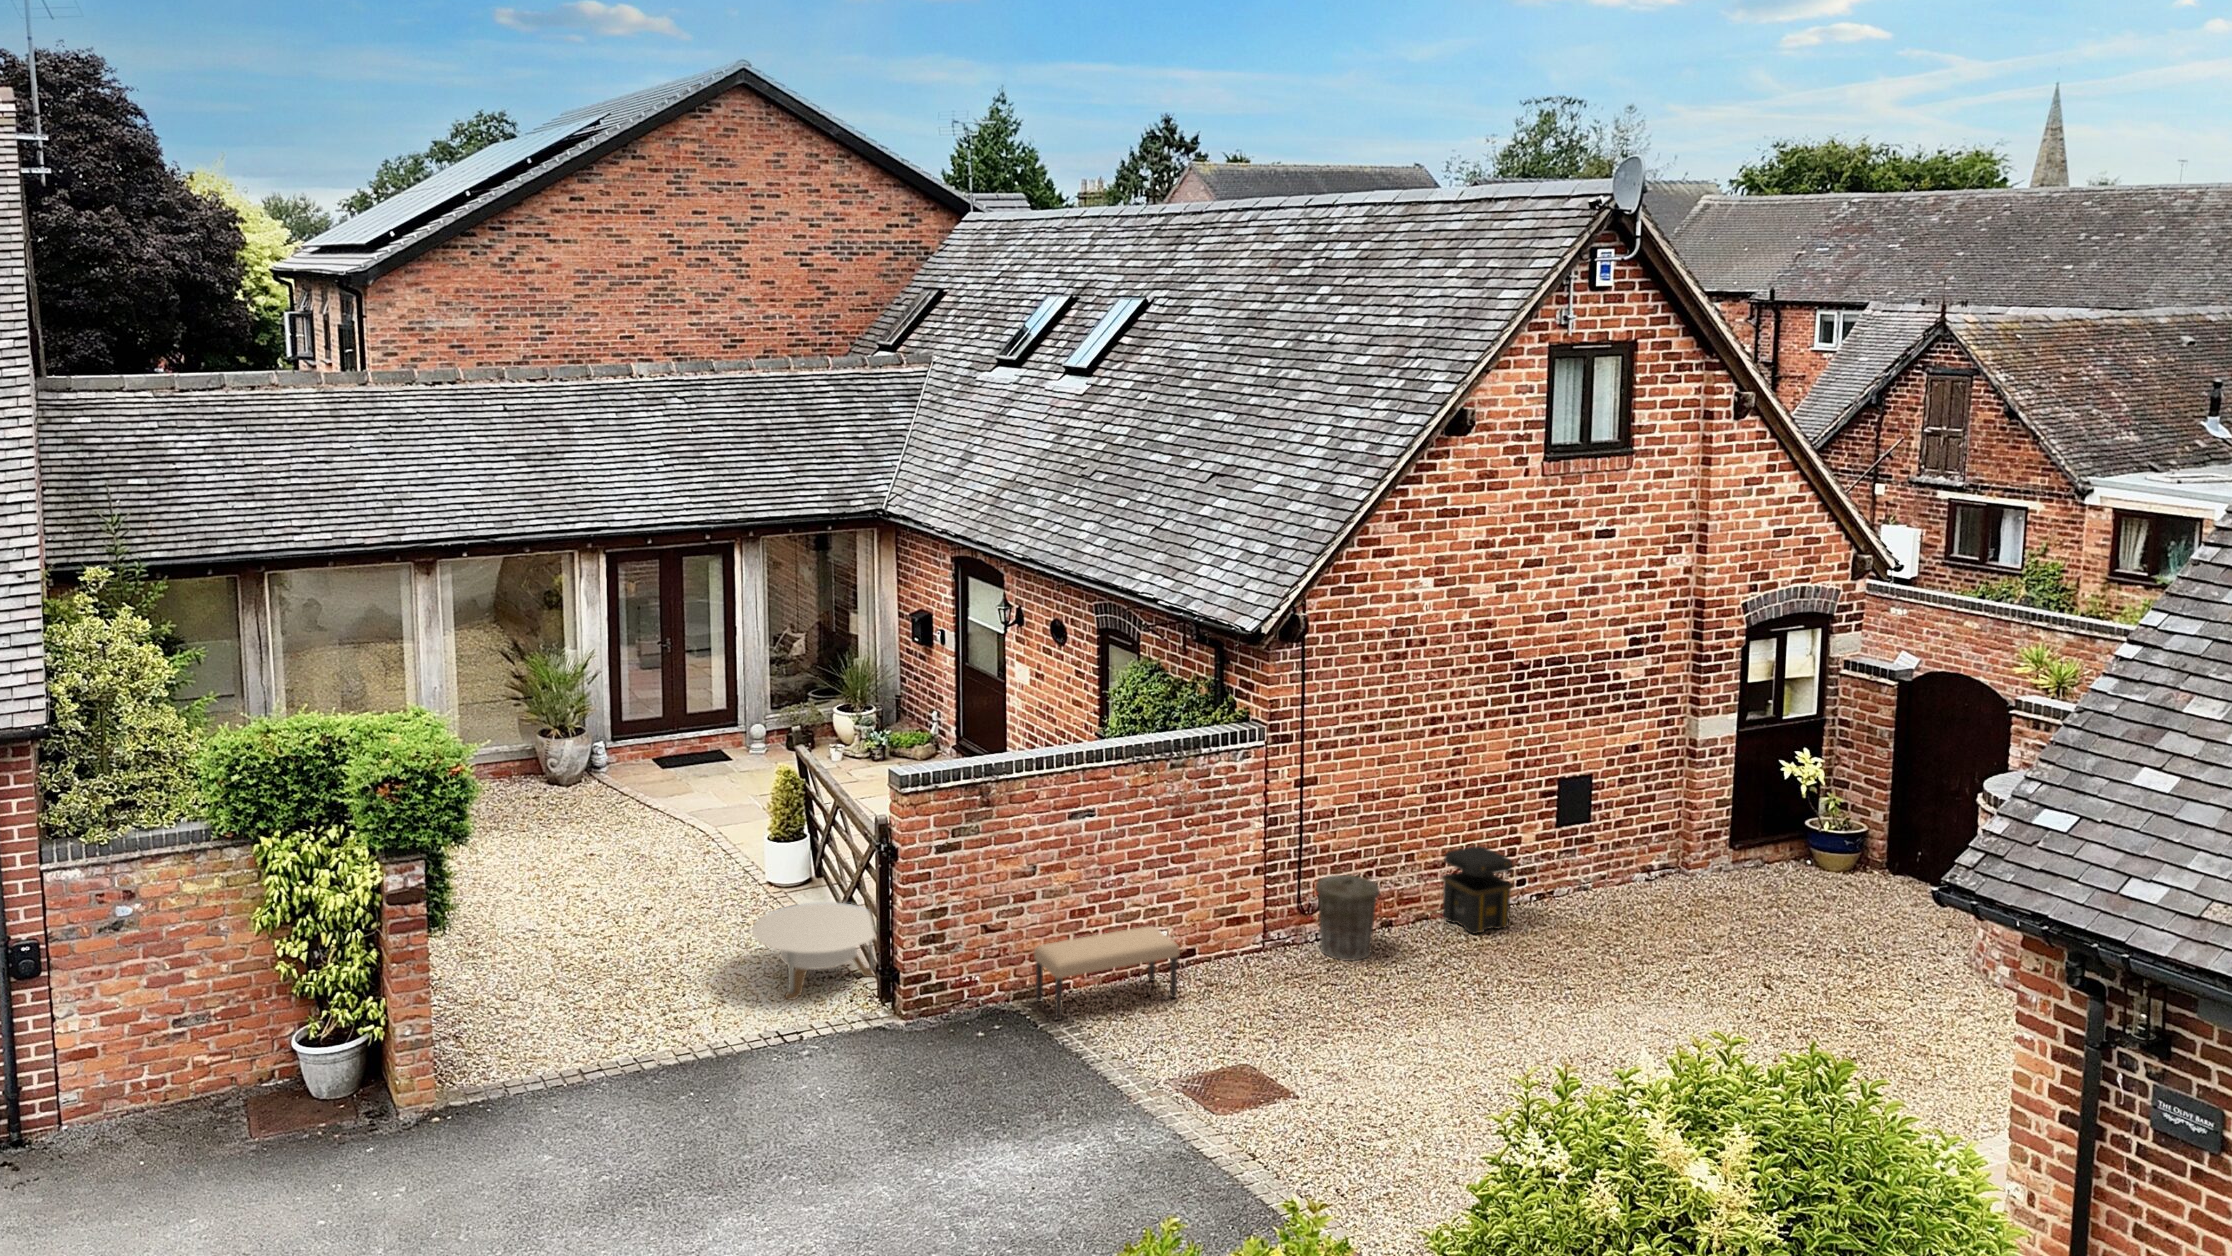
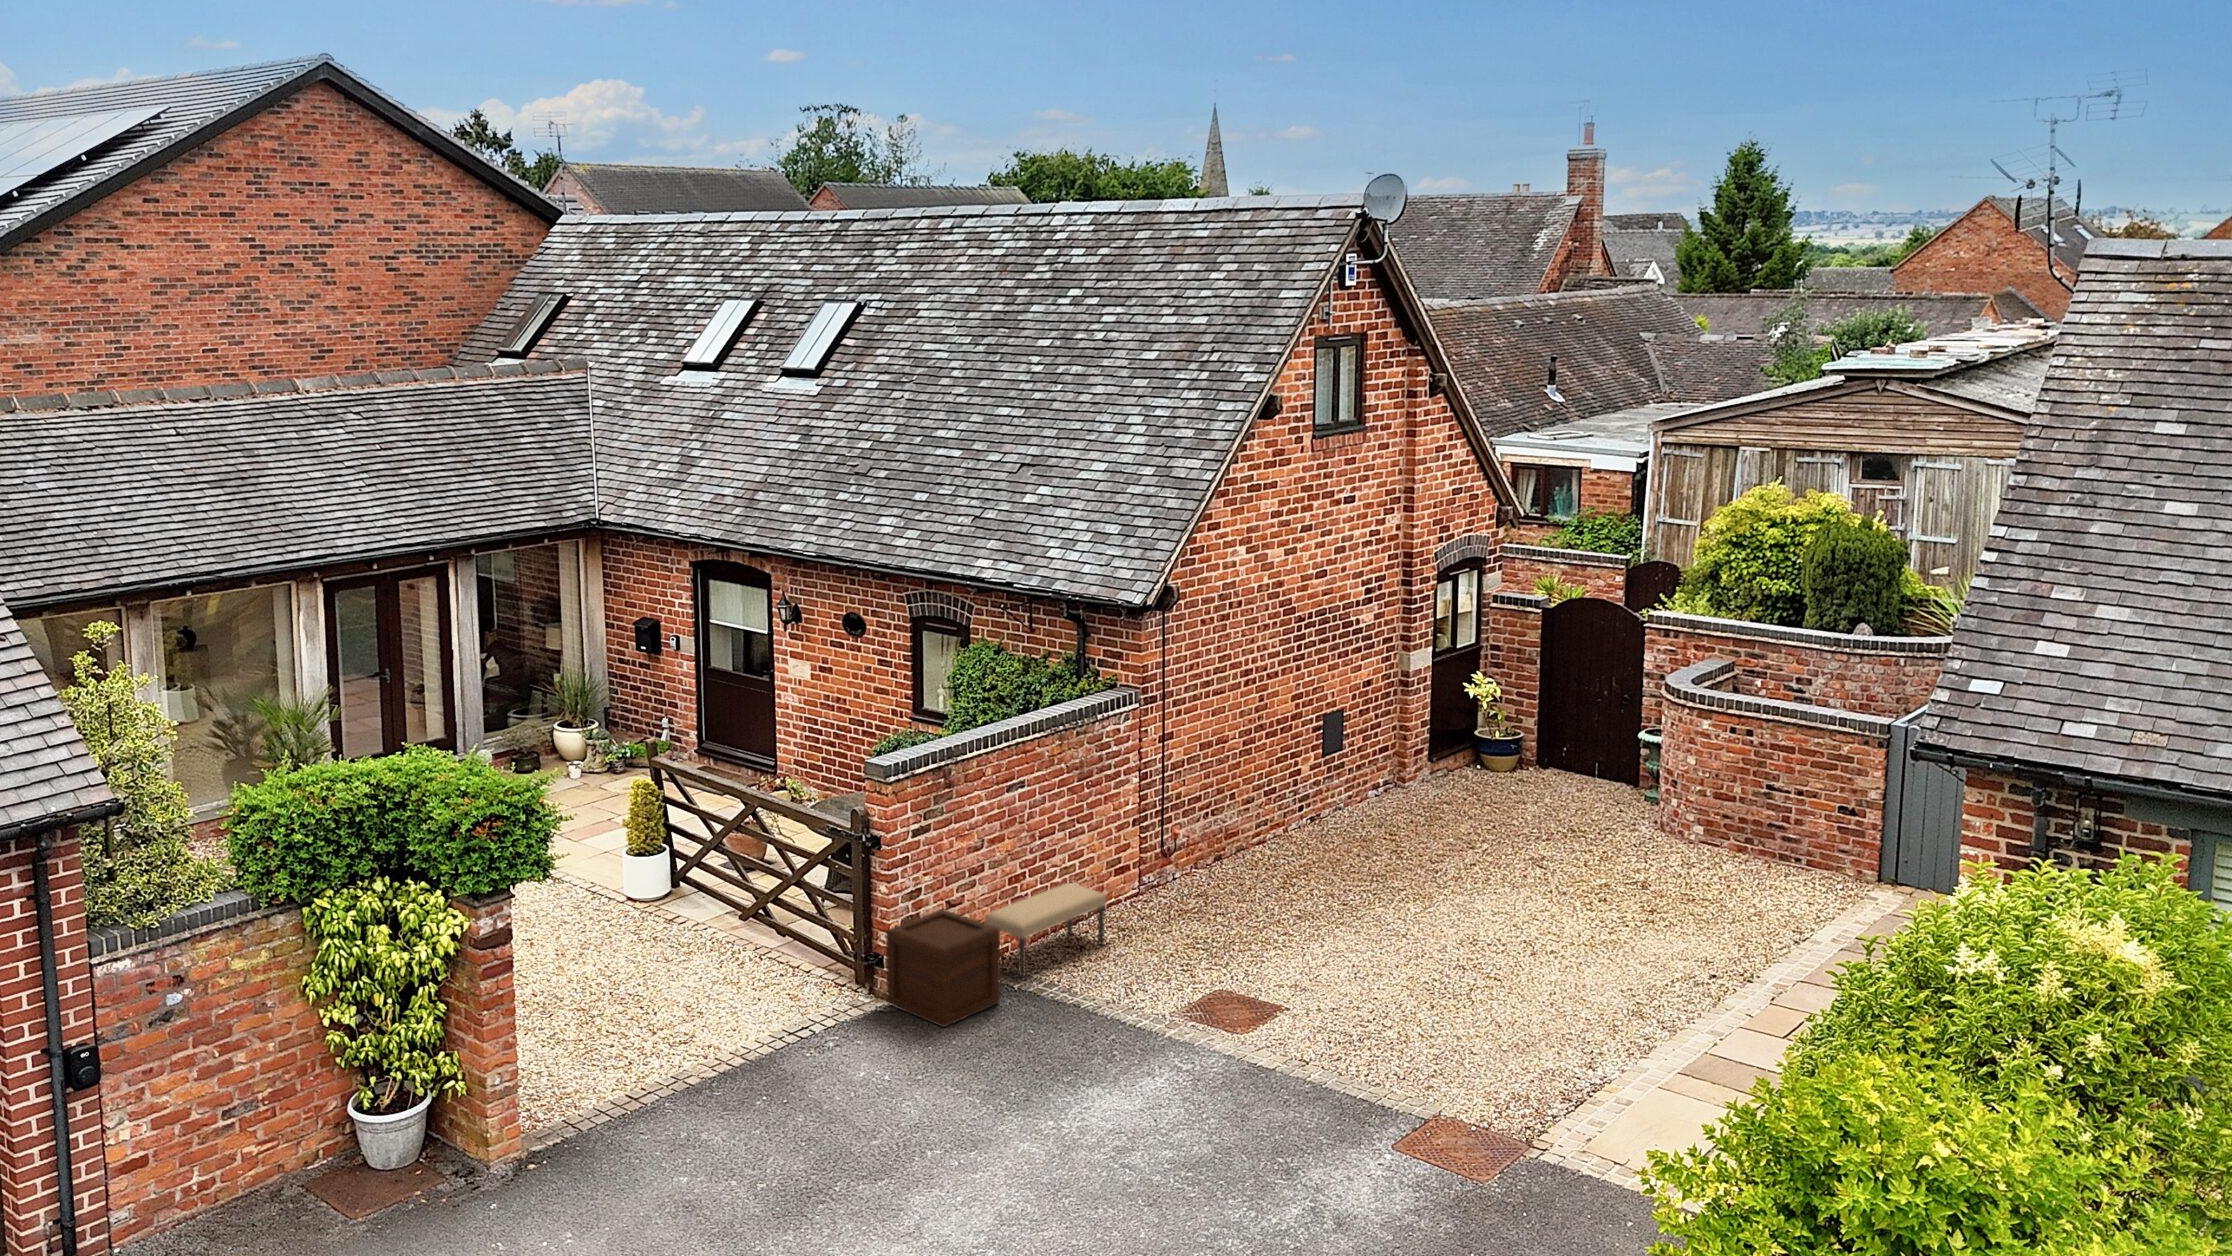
toolbox: present [1442,846,1513,934] -> none [1255,781,1315,857]
trash can: present [1316,875,1380,961] -> none [1176,818,1233,893]
round table: present [752,902,875,1000] -> none [703,905,833,1002]
wooden crate: none [898,934,1010,1059] -> present [886,909,1000,1027]

